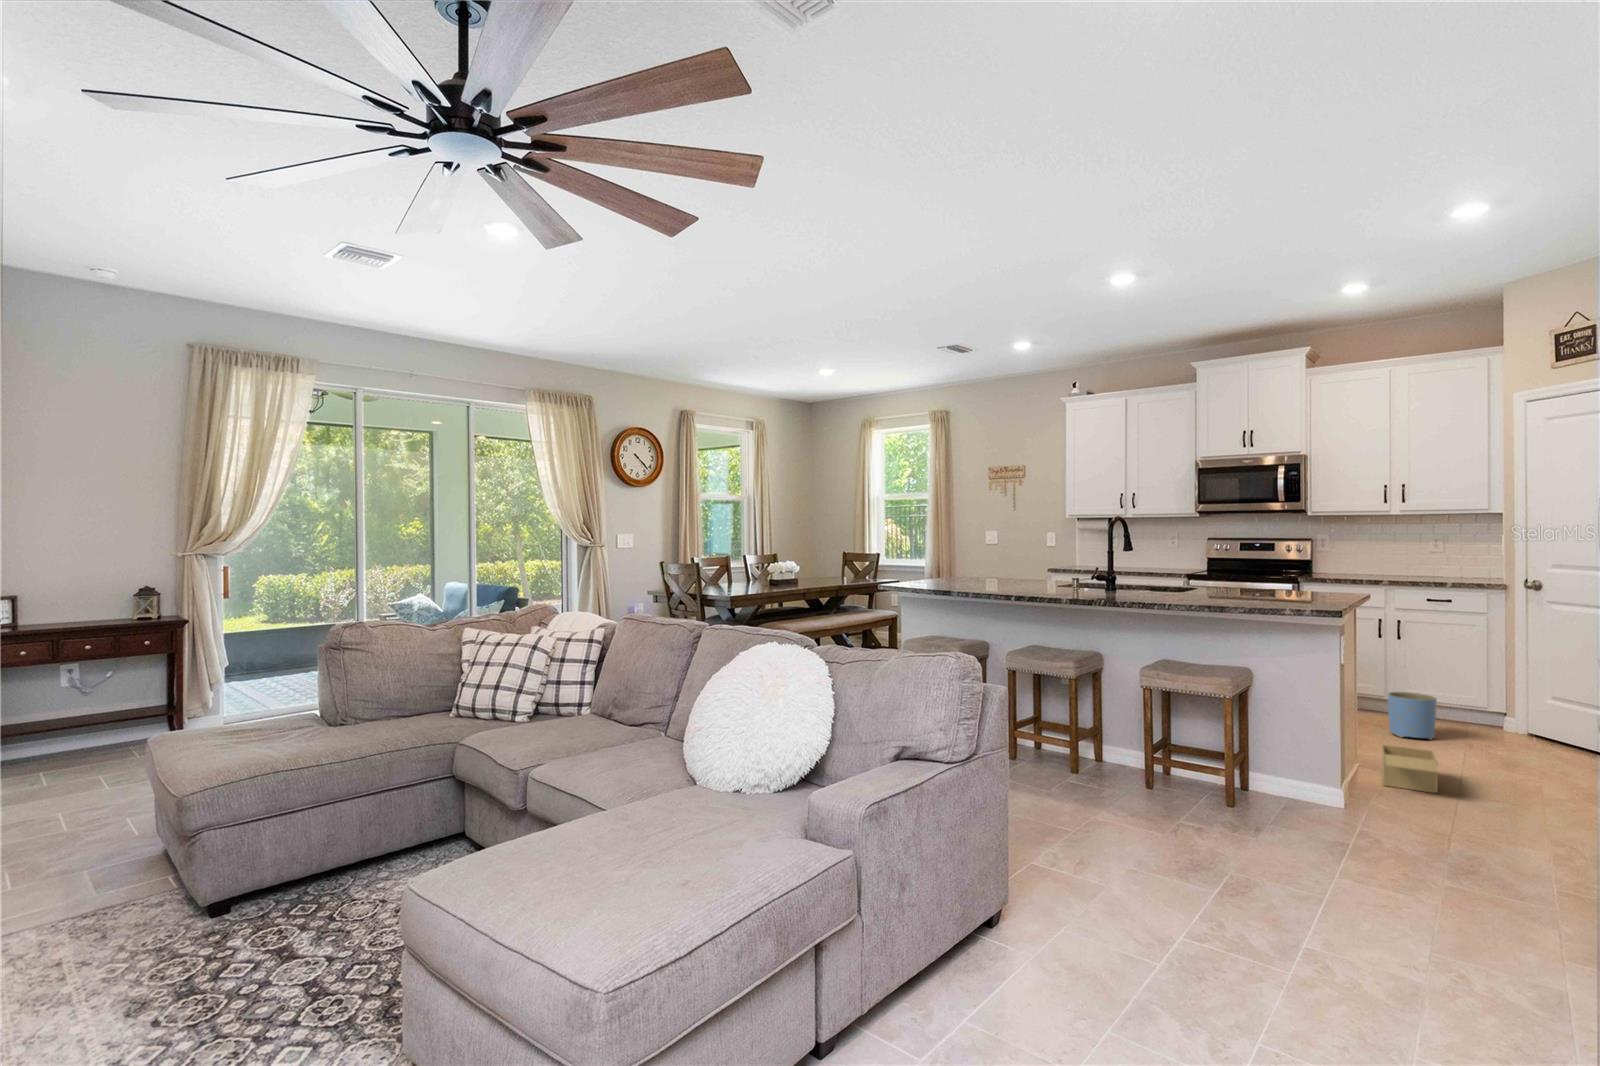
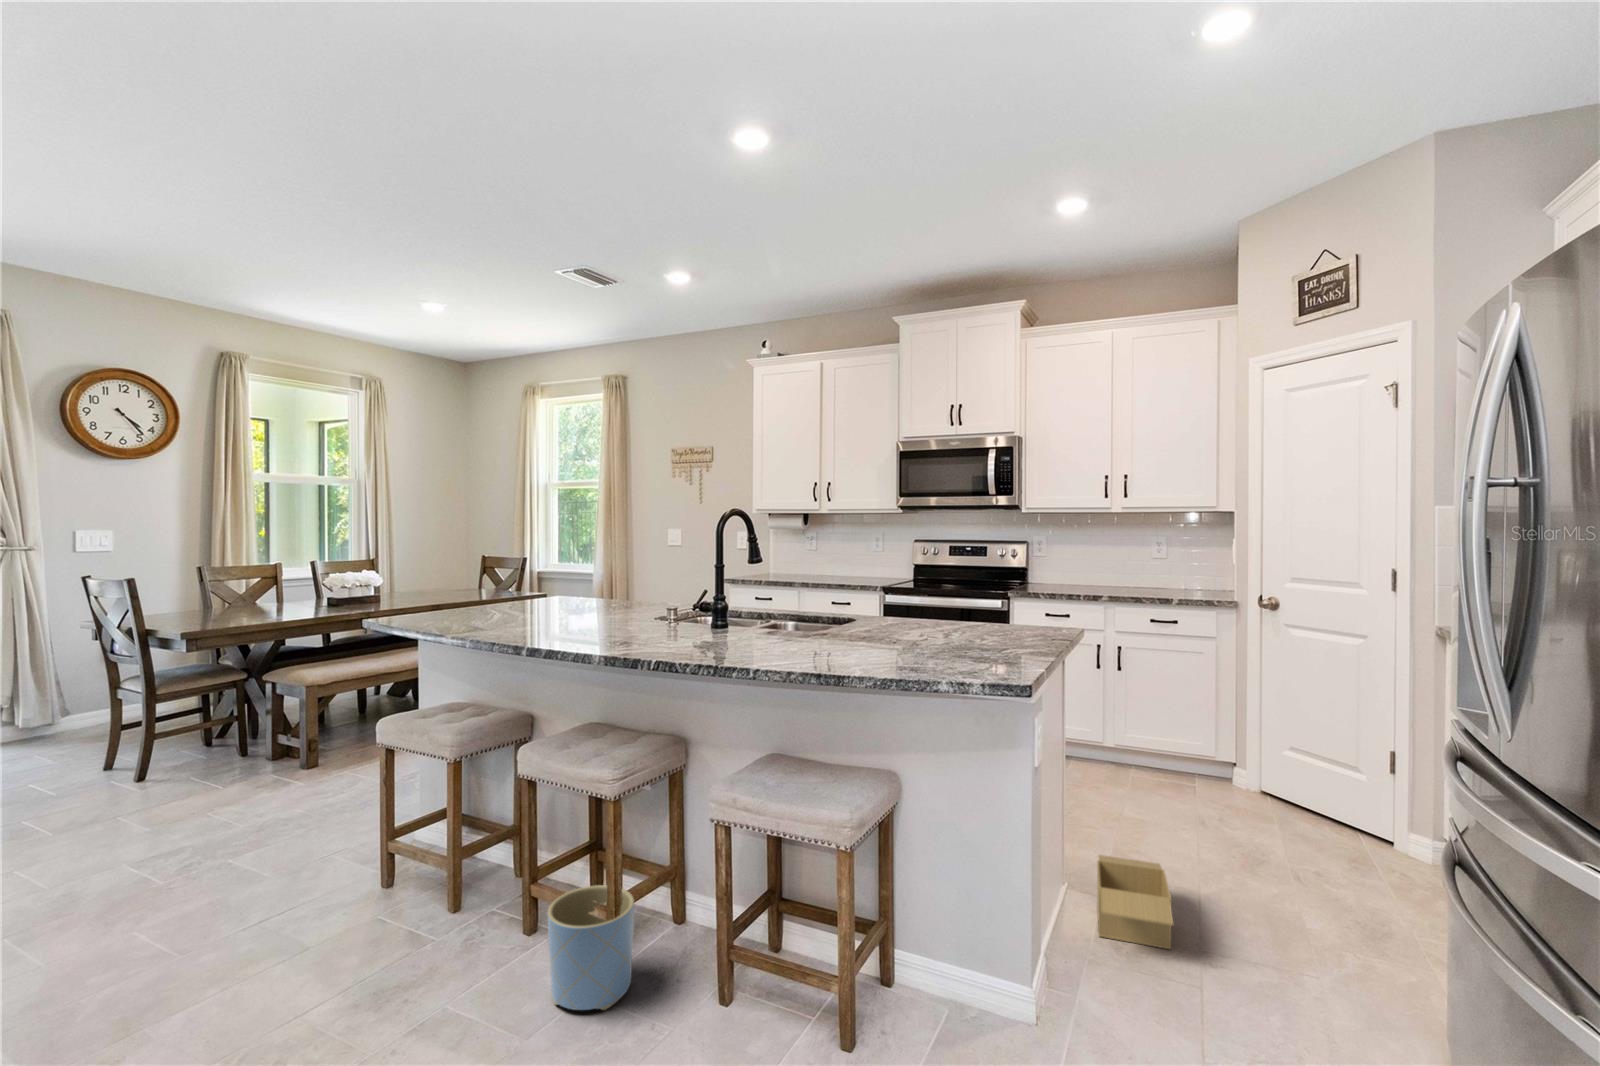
planter: present [1388,692,1437,740] -> present [548,885,634,1010]

